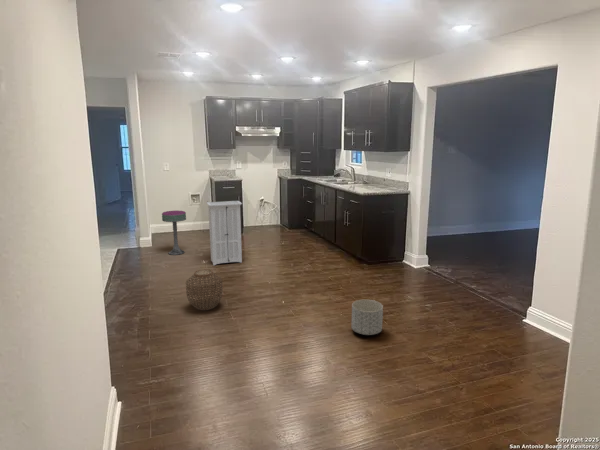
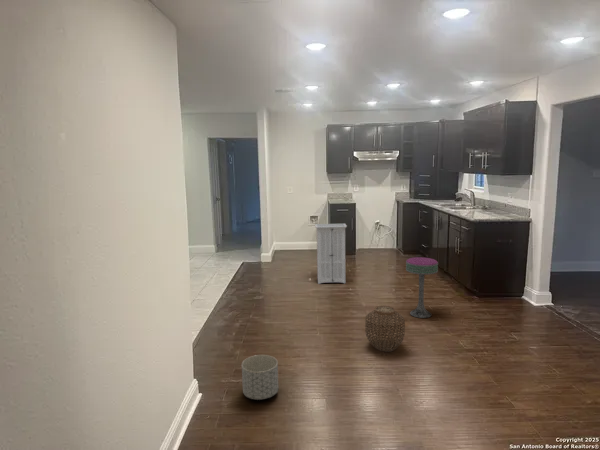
bar stool: present [162,211,186,255] -> present [406,257,438,318]
woven basket: present [186,269,223,310] -> present [365,306,405,351]
planter: present [352,300,383,335] -> present [242,355,278,400]

